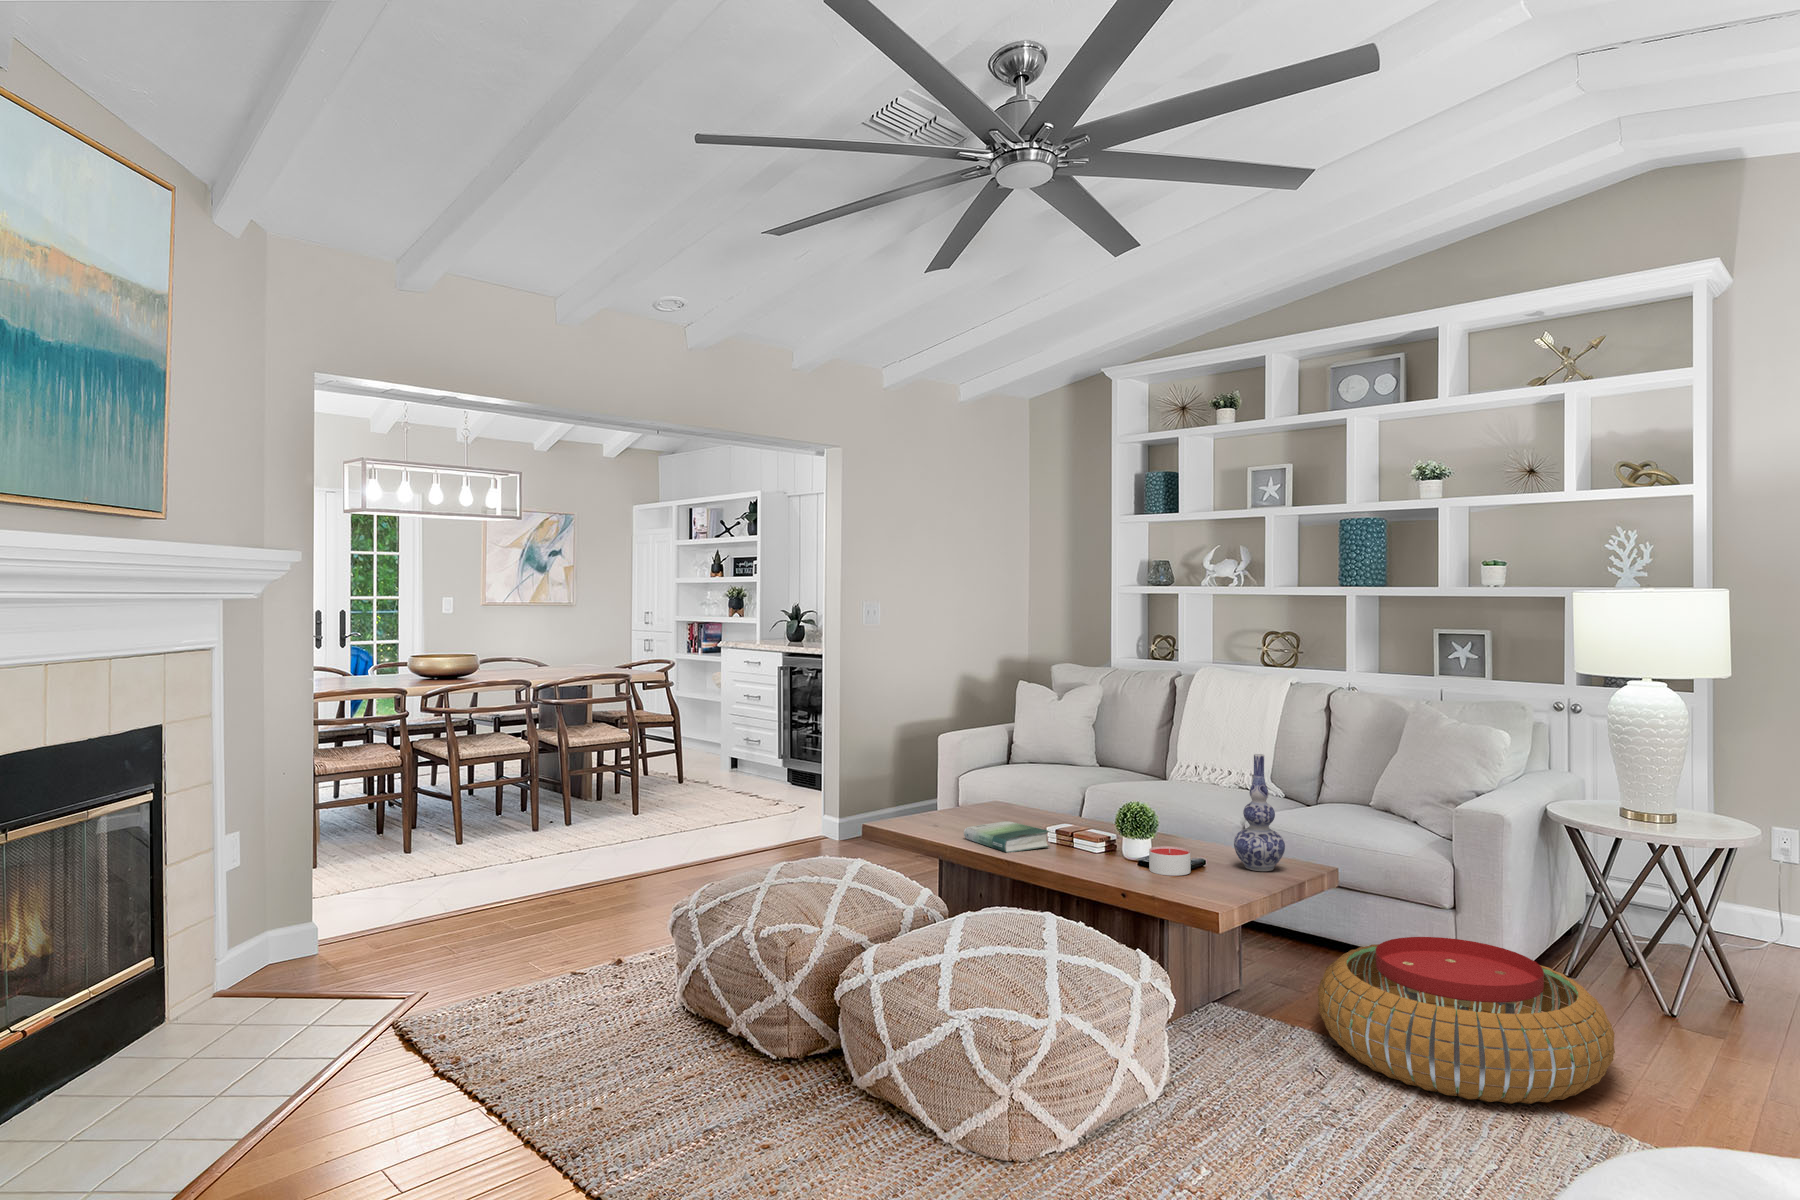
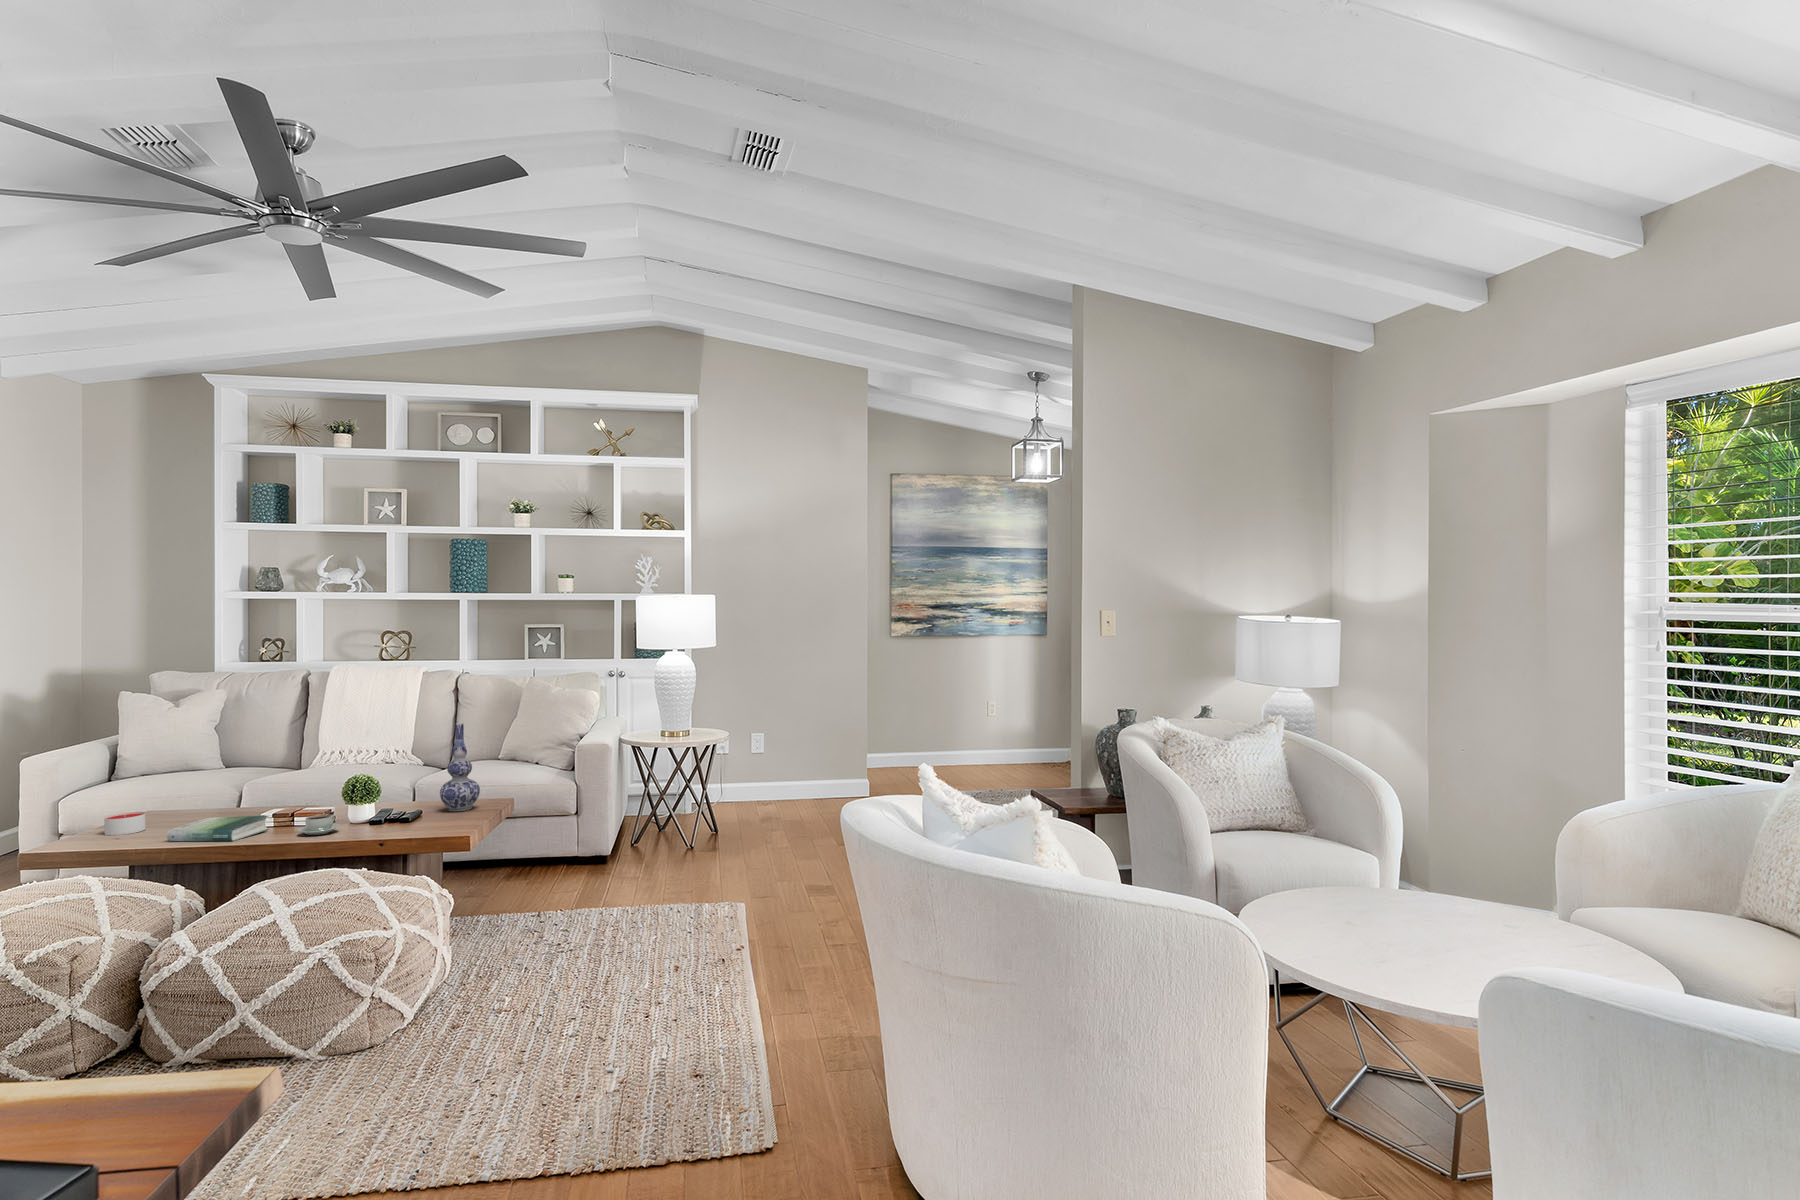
coffee cup: none [1062,841,1105,865] -> present [298,815,340,835]
candle: present [1149,846,1191,876] -> present [104,812,146,835]
pouf: present [1318,937,1615,1104] -> none [514,827,690,921]

